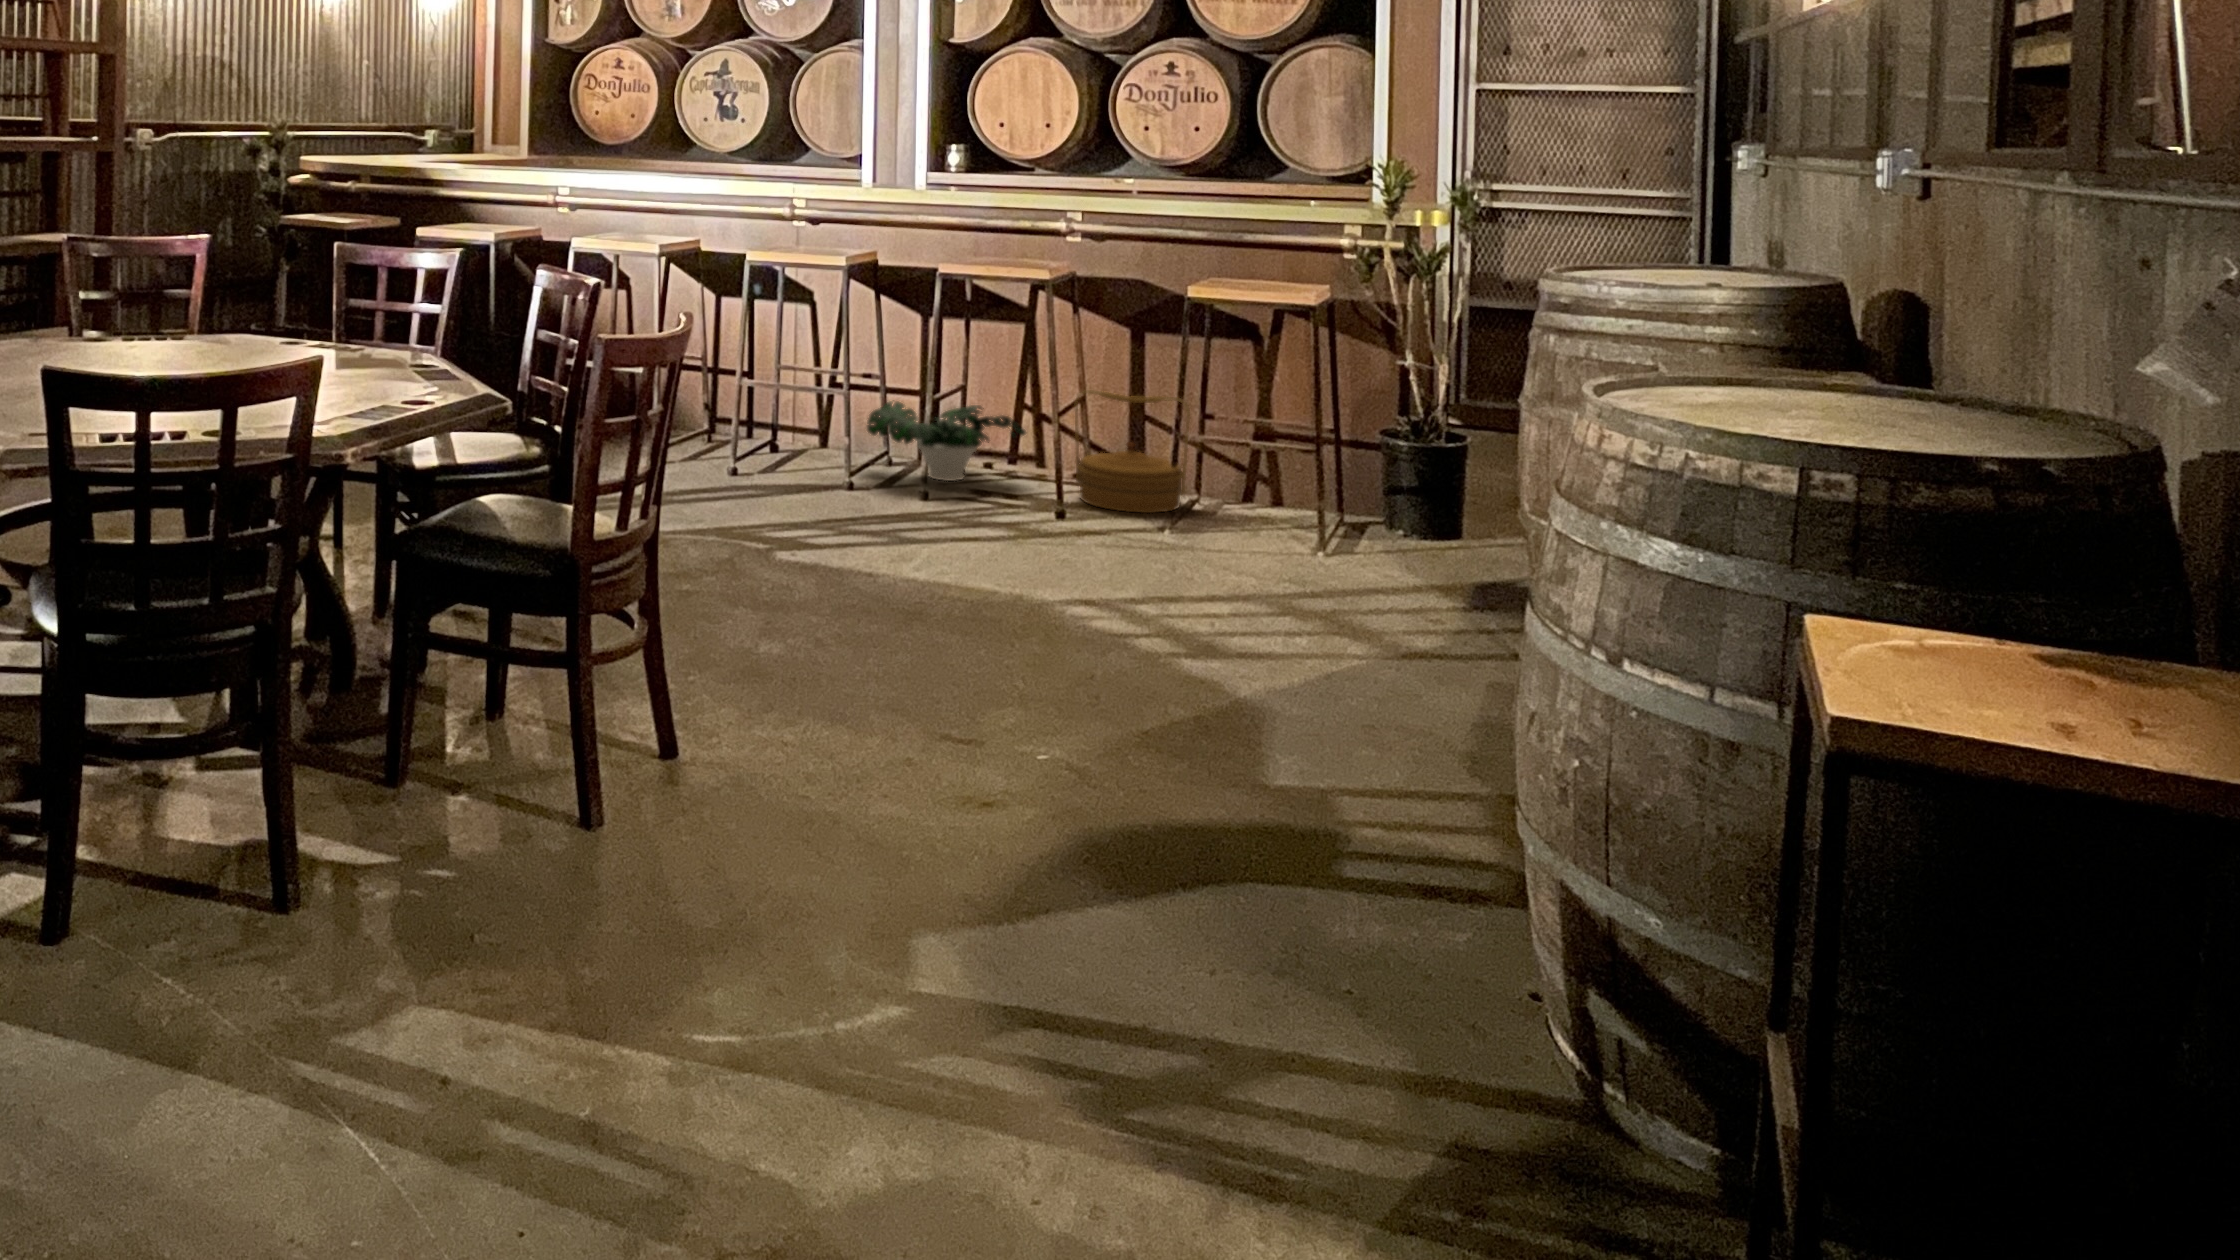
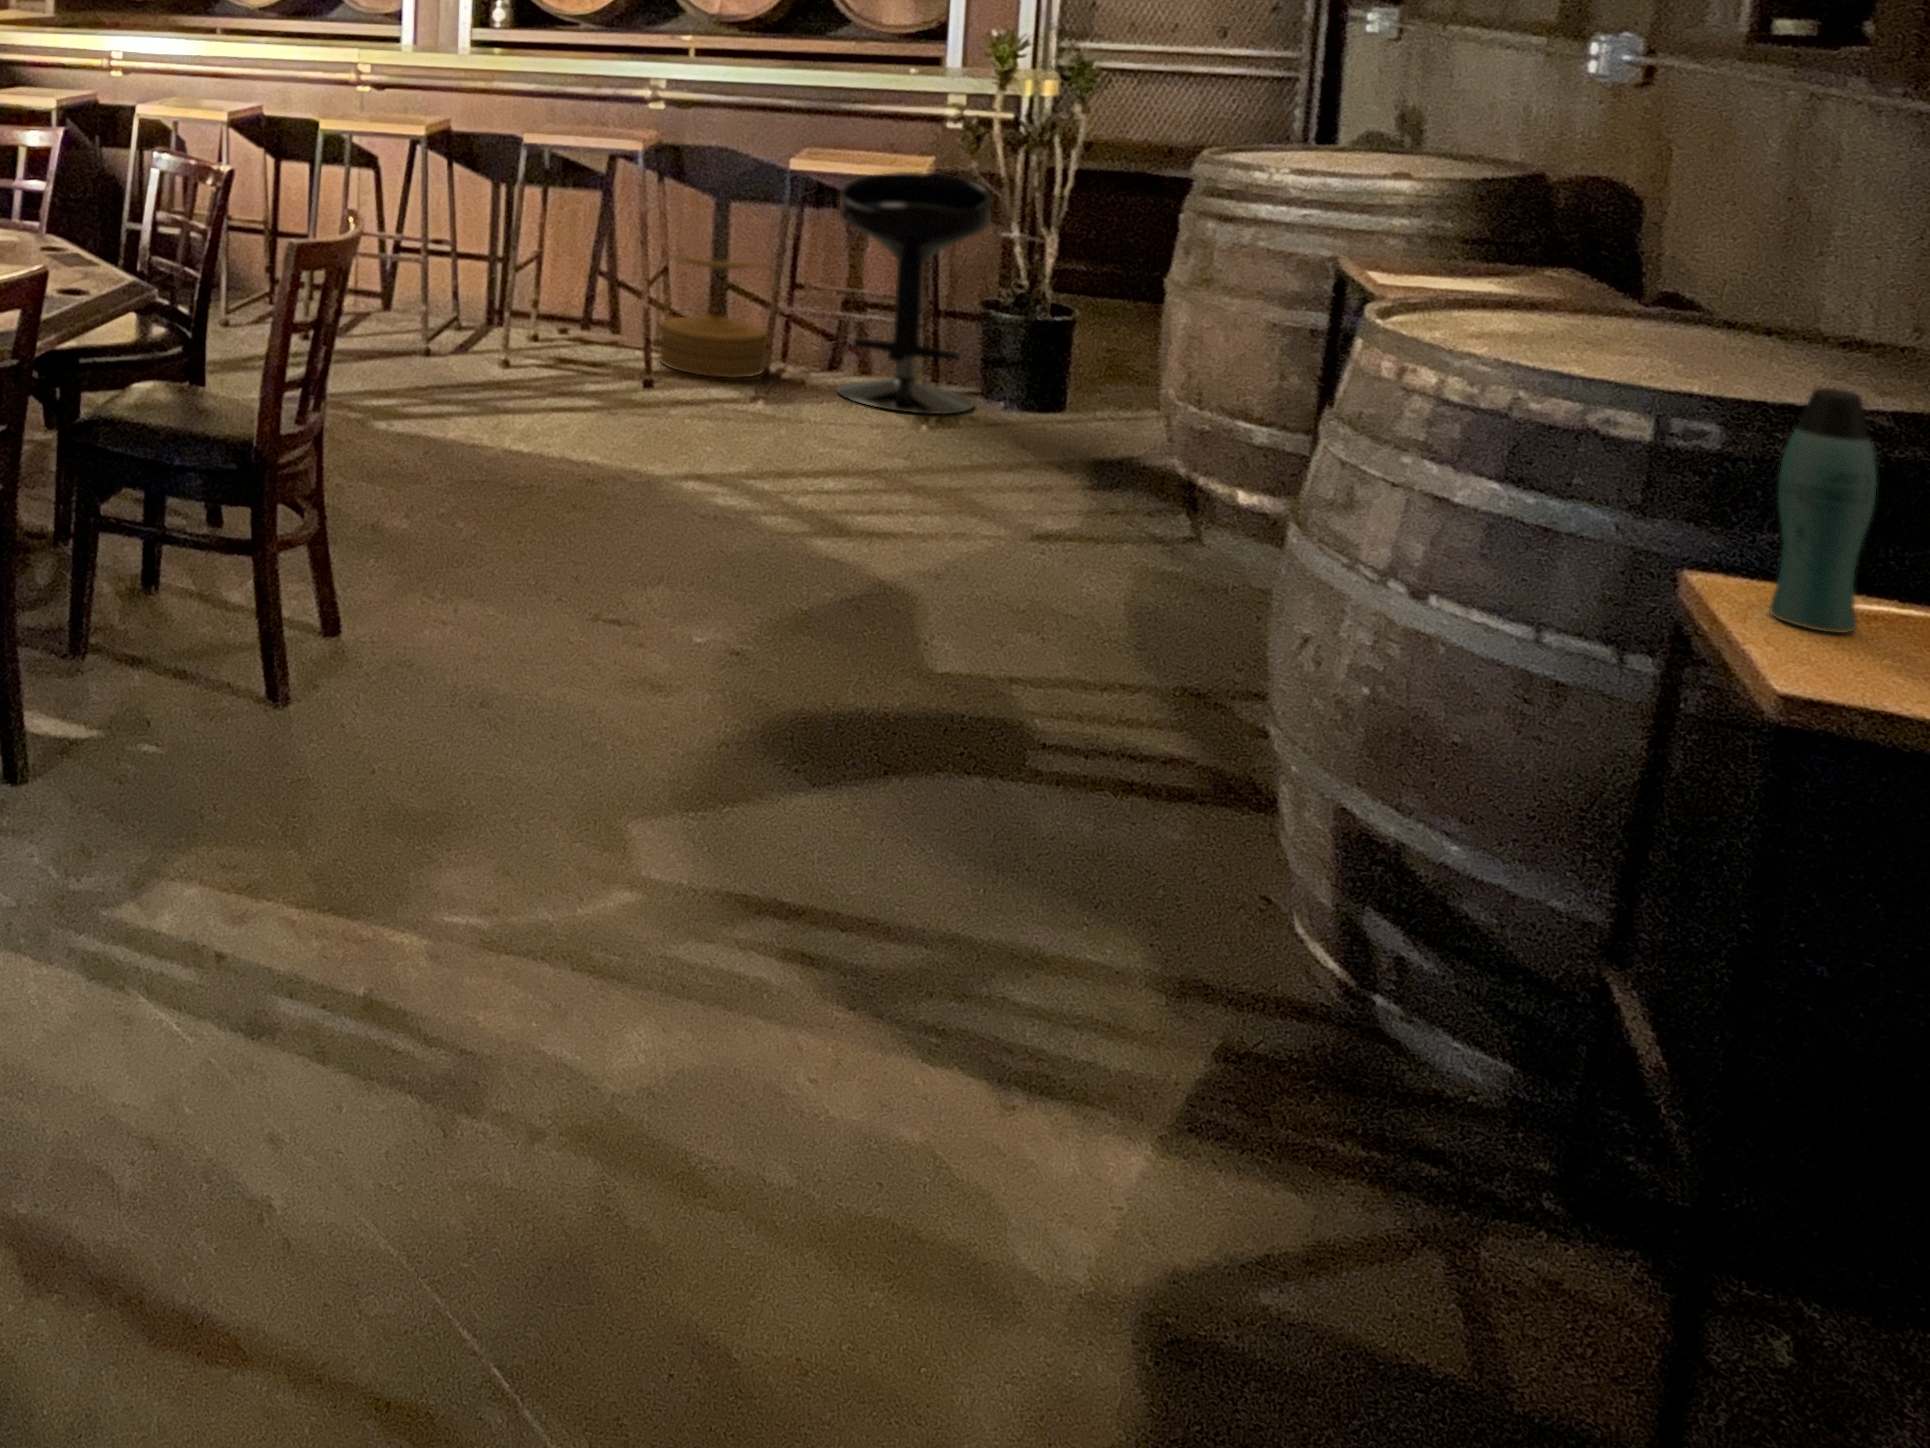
bar stool: none [1244,305,1385,545] -> present [837,172,992,414]
potted plant: present [867,400,1026,481] -> none [438,263,603,343]
bottle: none [1882,418,1965,666] -> present [1769,388,1877,633]

